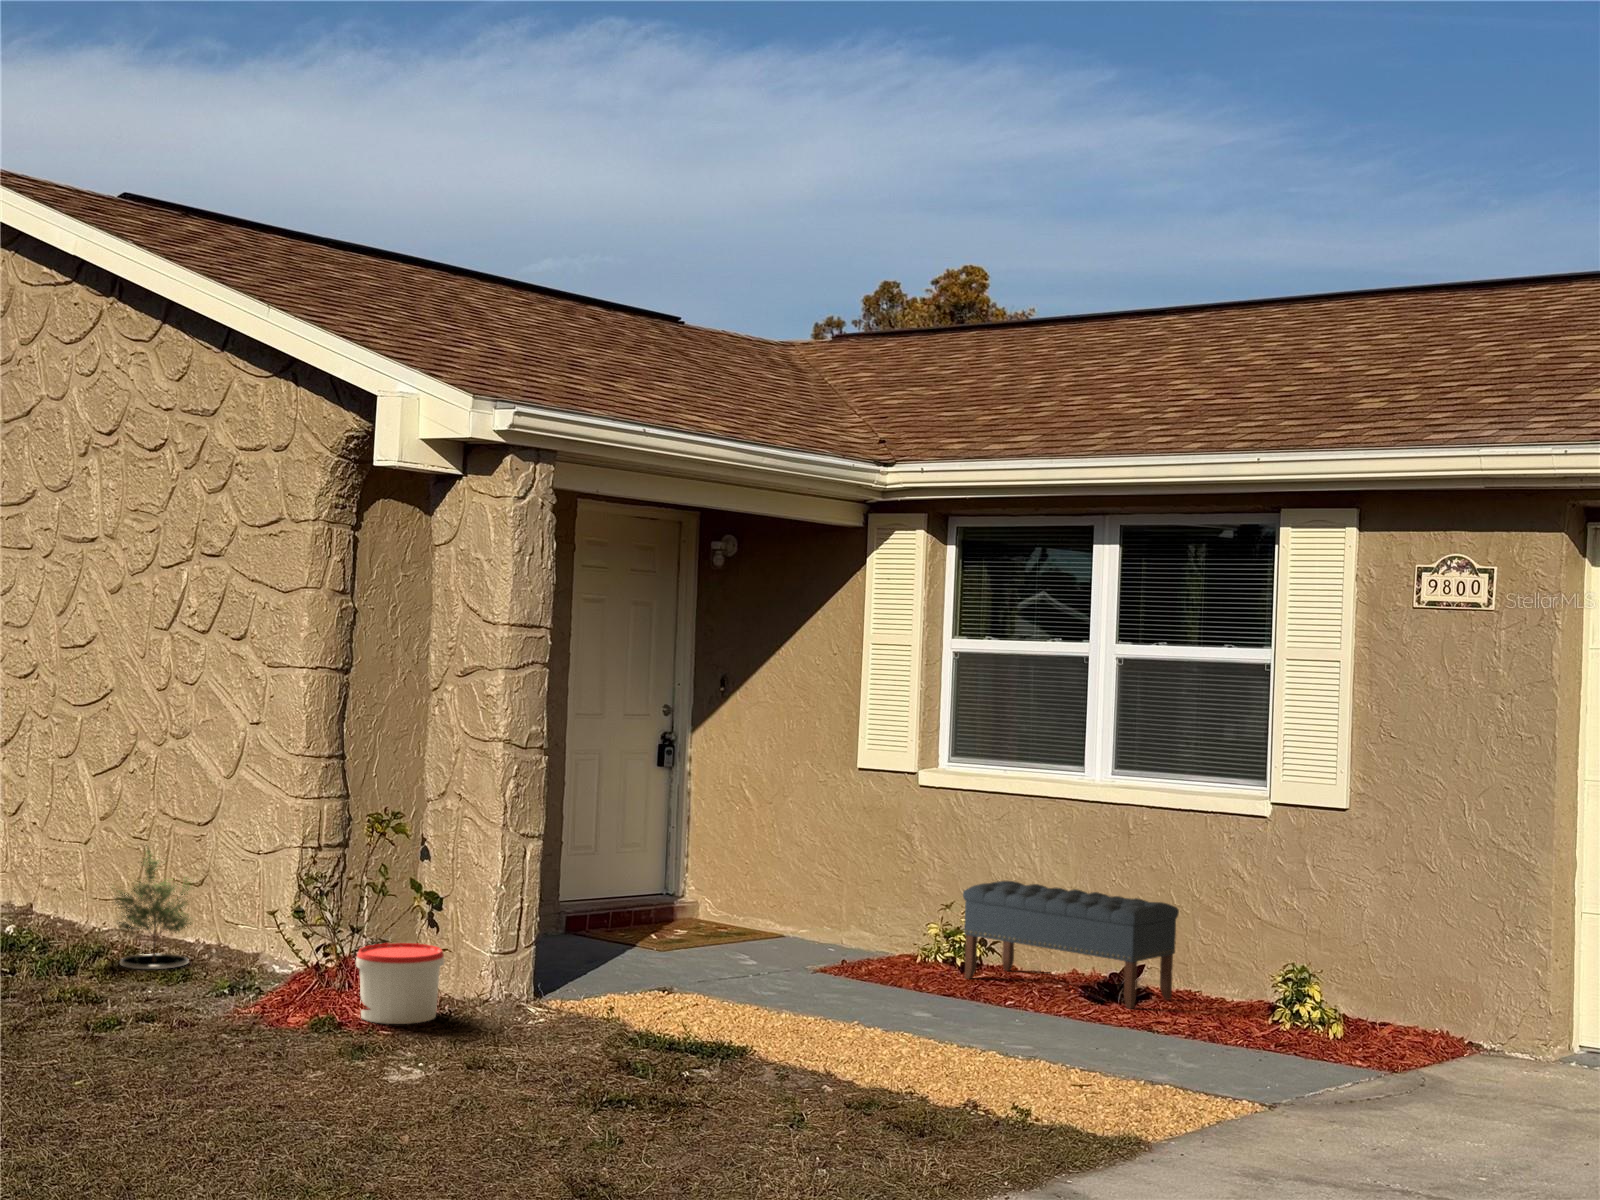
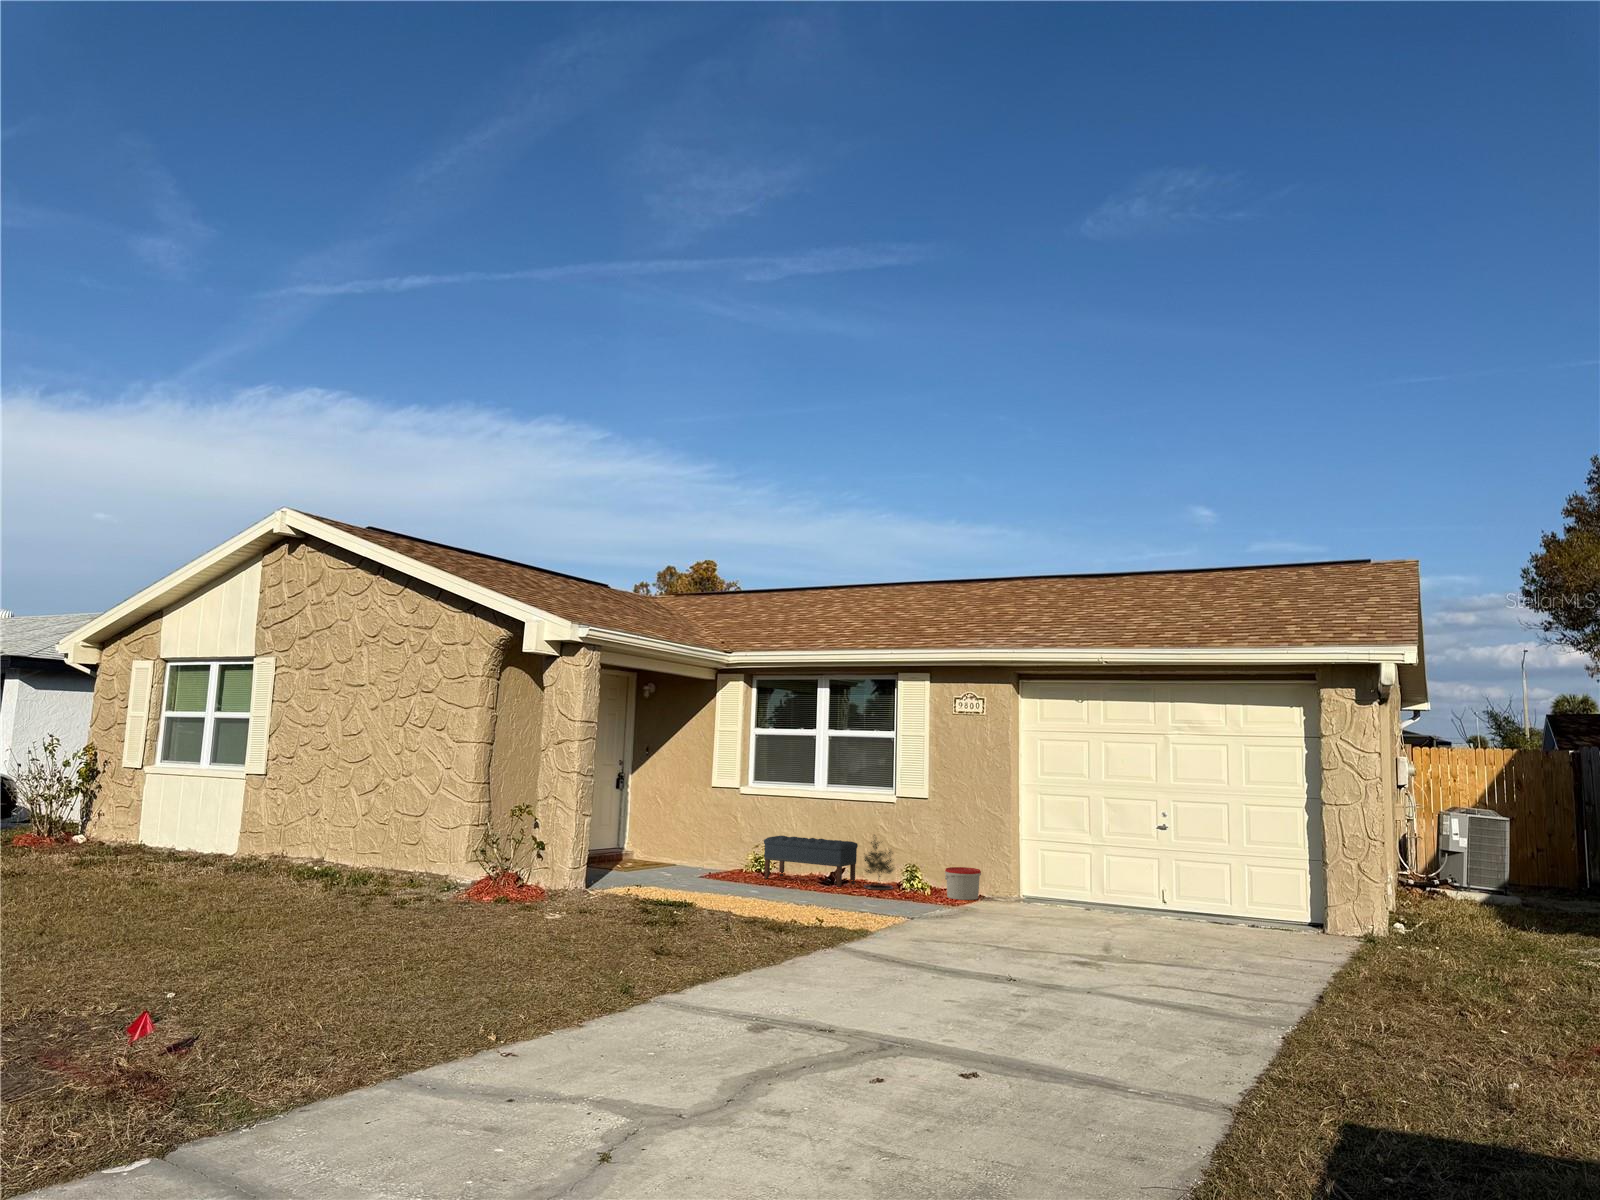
potted tree: present [115,845,192,969] -> present [864,835,894,890]
bucket: present [356,943,444,1024] -> present [945,867,981,900]

